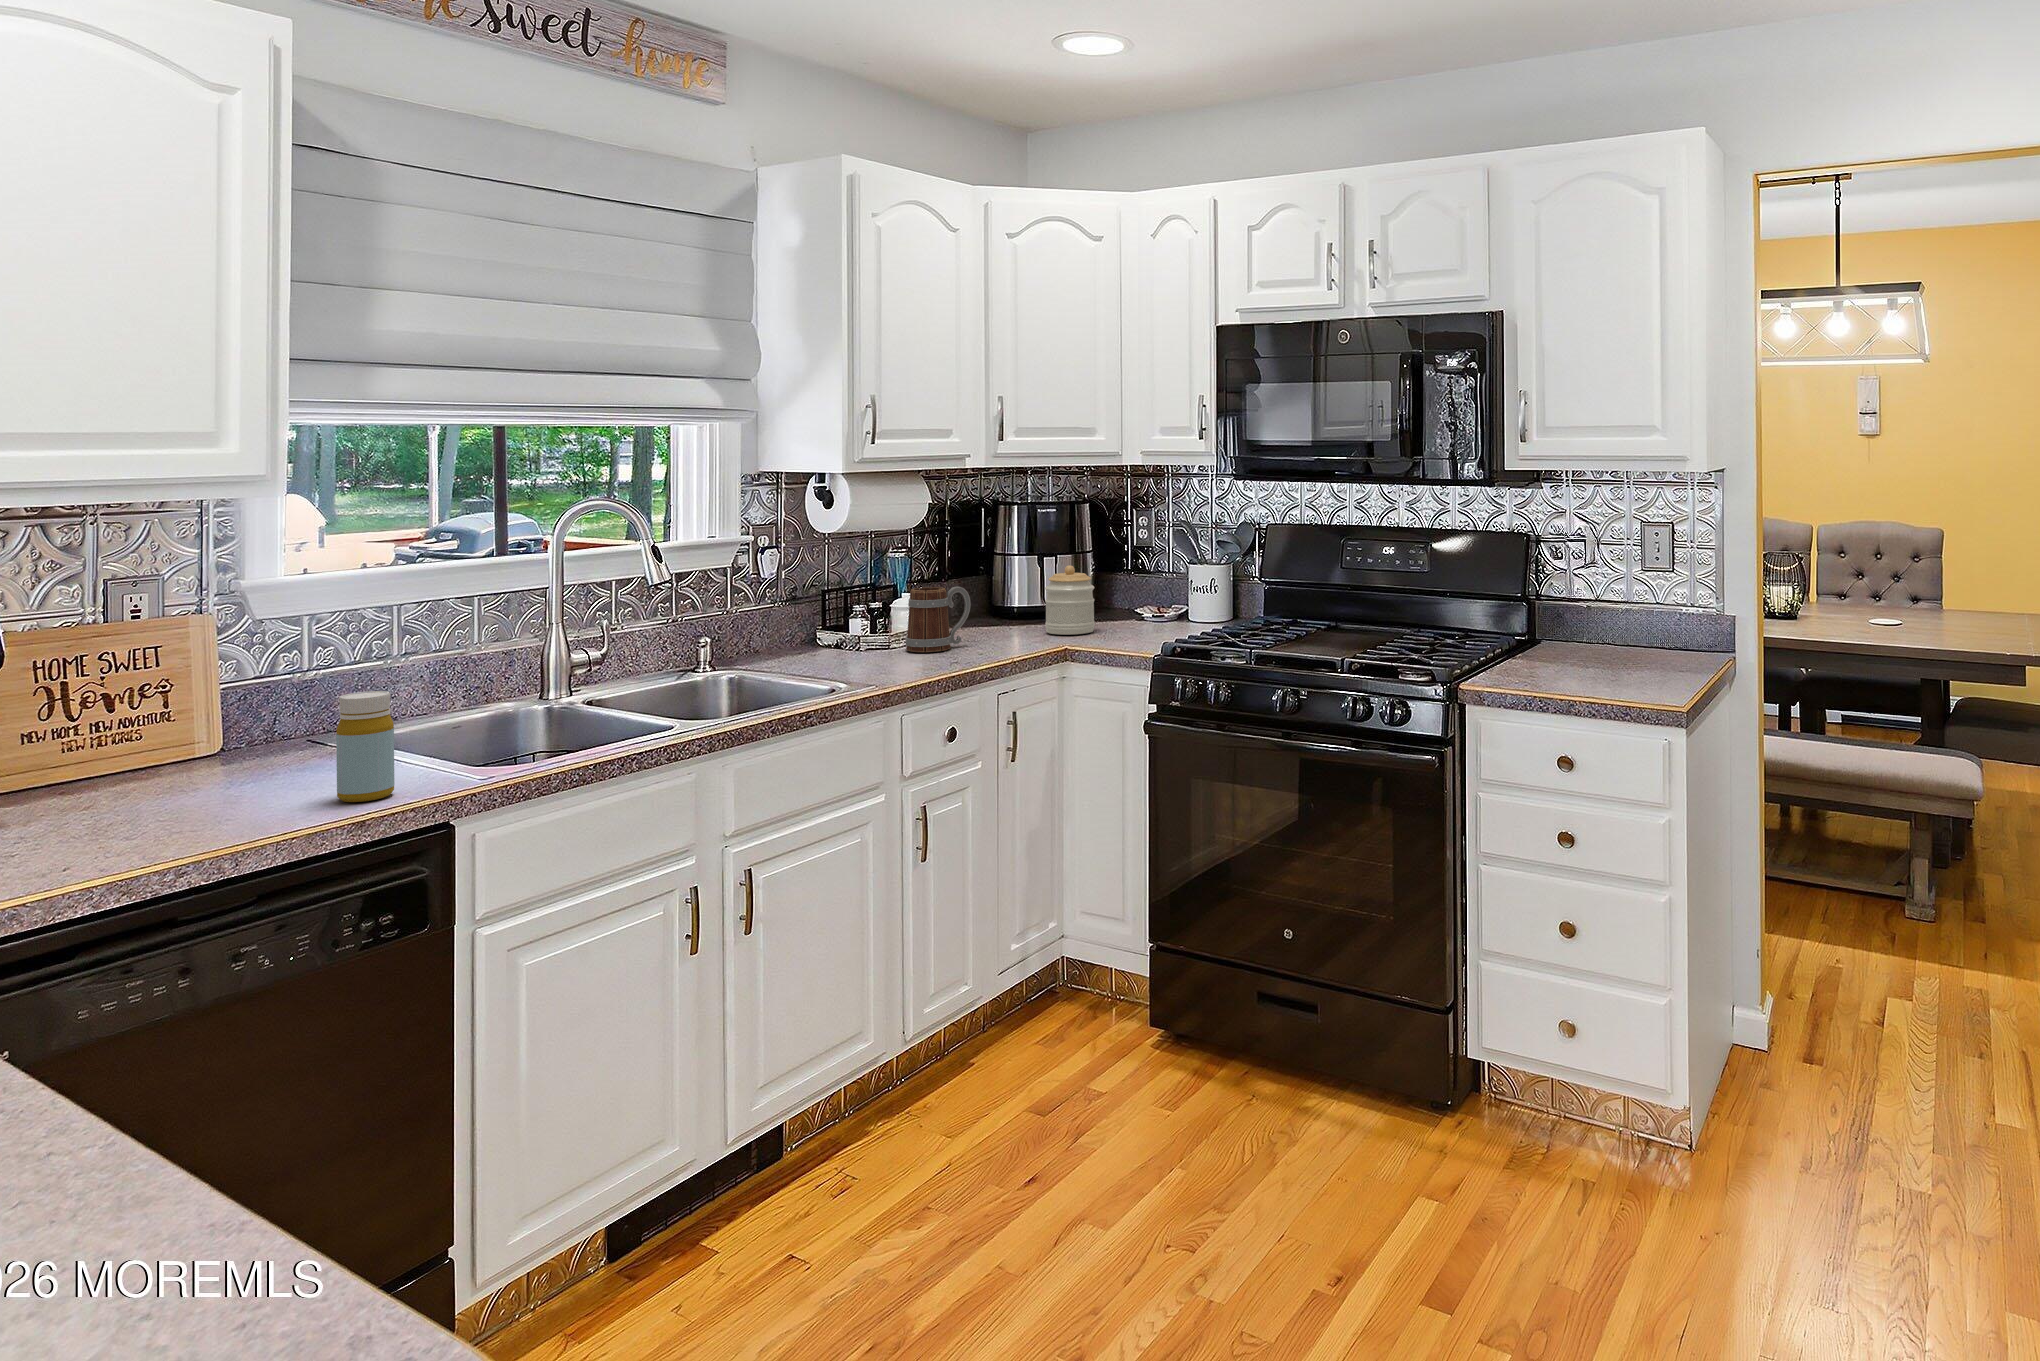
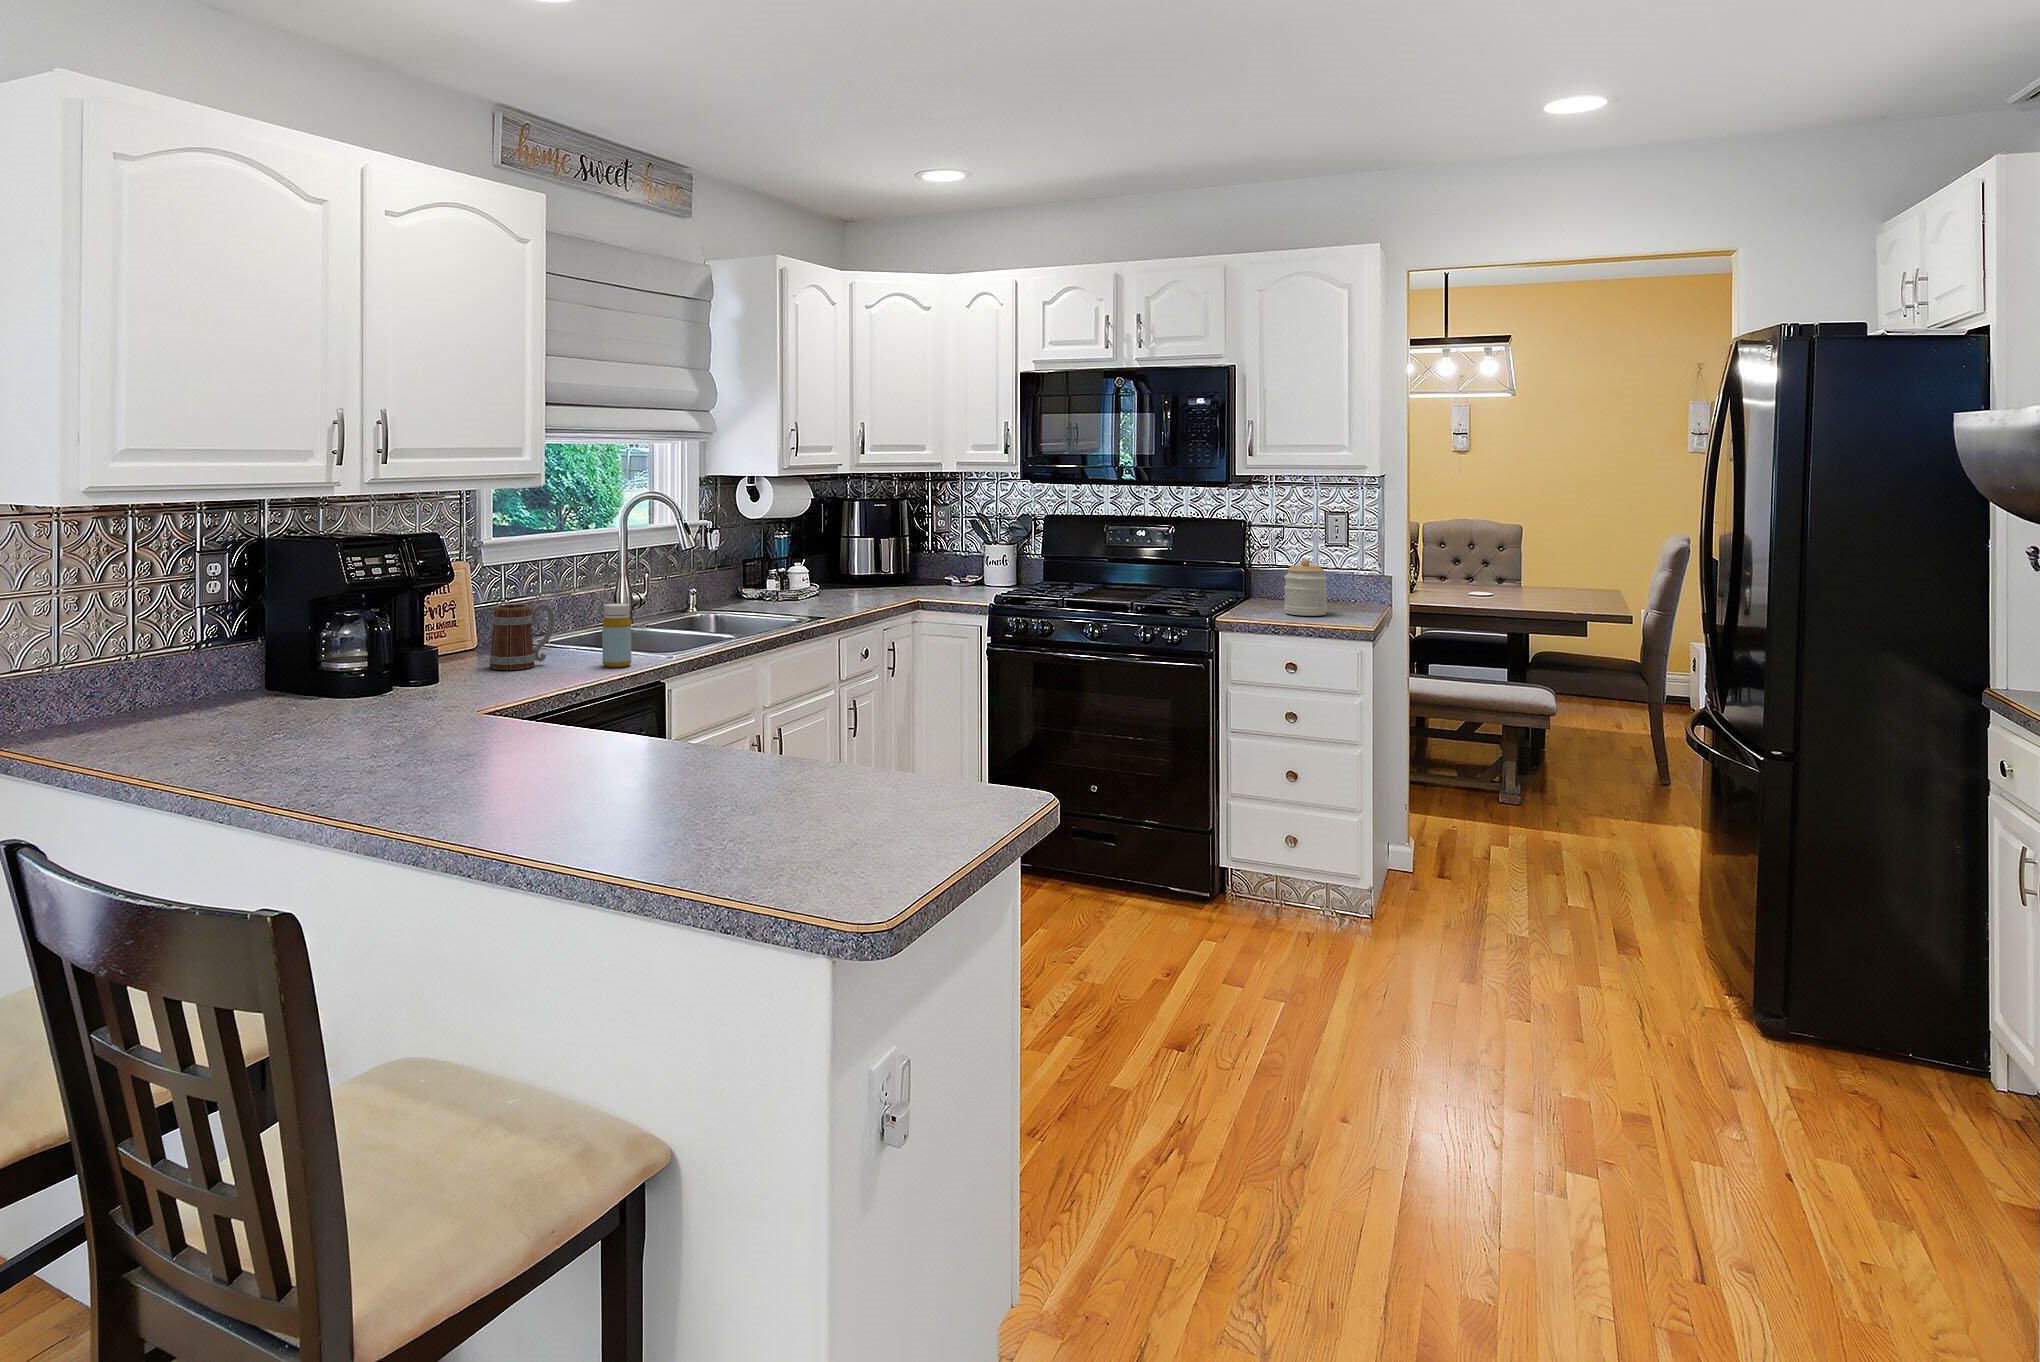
jar: present [1045,565,1095,635] -> present [1284,559,1327,616]
mug: present [906,587,970,652] -> present [489,604,555,670]

